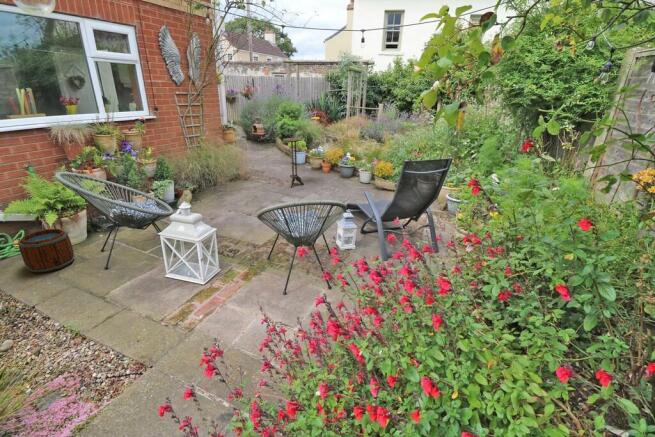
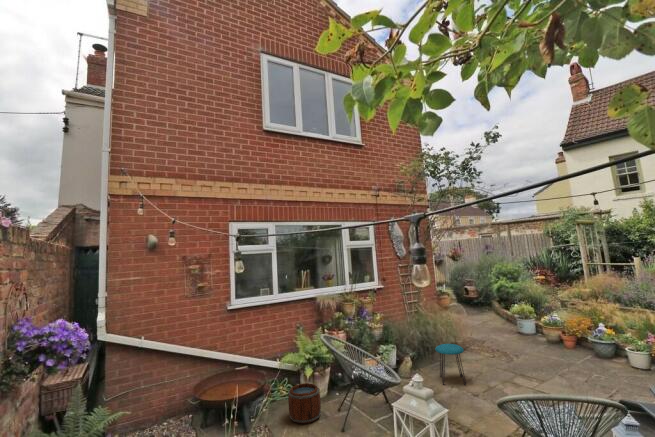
side table: present [284,138,304,188] -> none [507,306,538,364]
stool: none [213,174,242,212] -> present [435,344,466,385]

